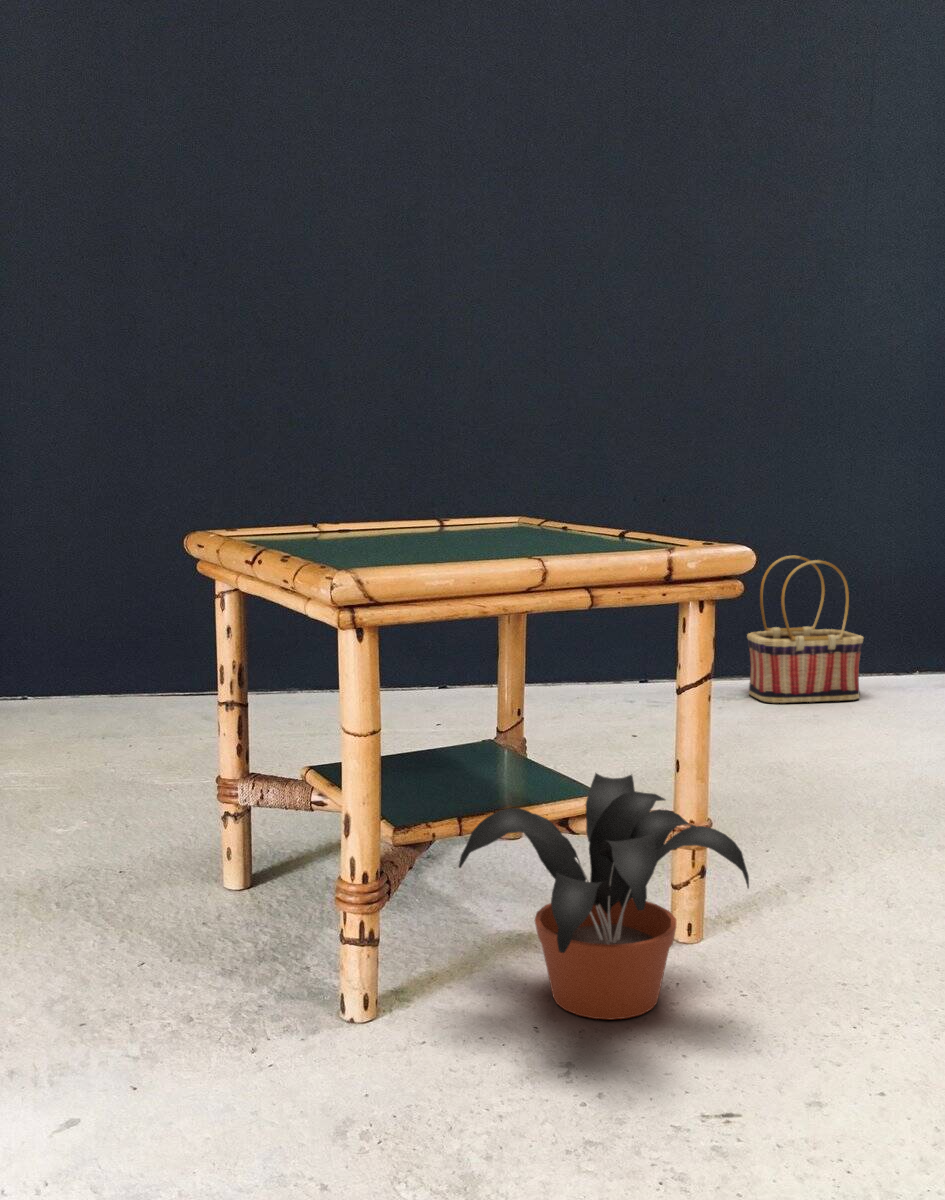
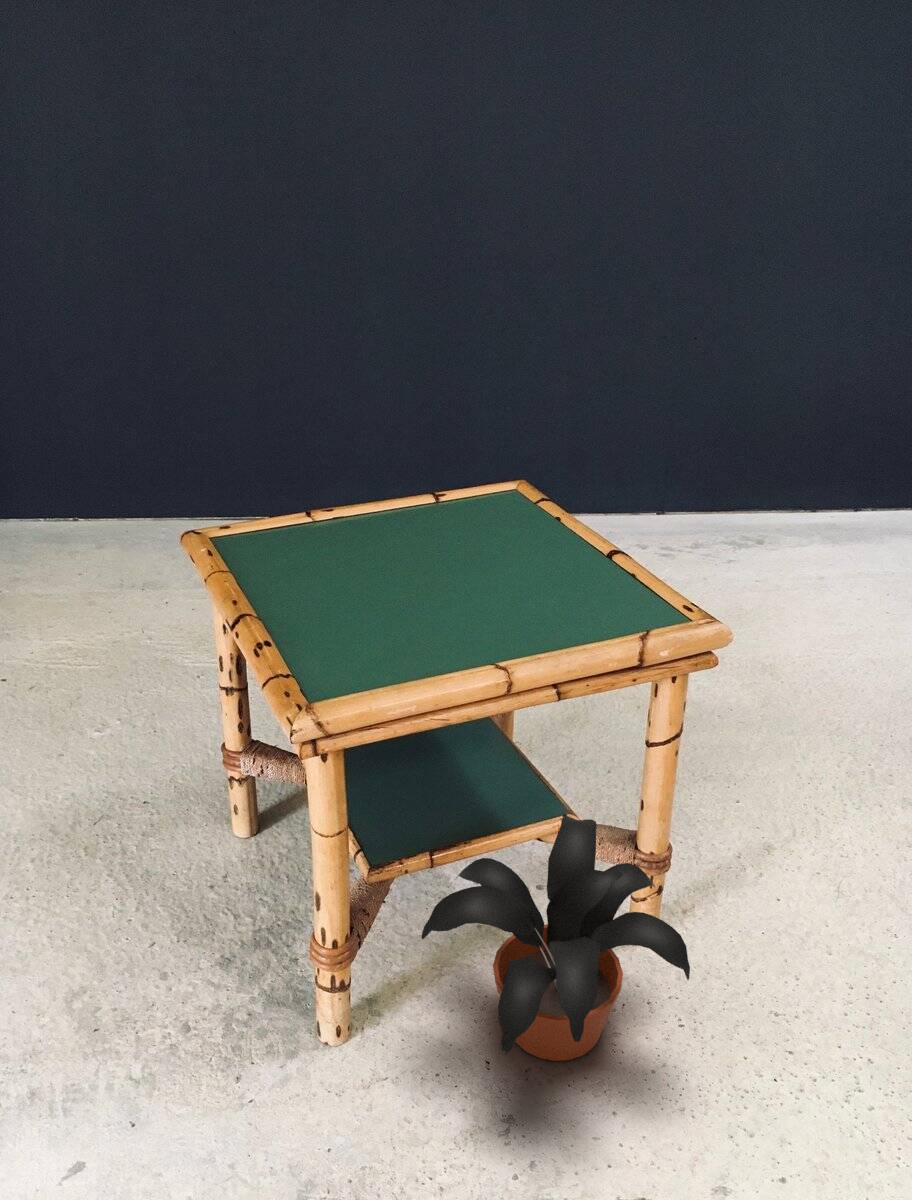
basket: present [747,556,863,703] -> none [758,393,877,541]

